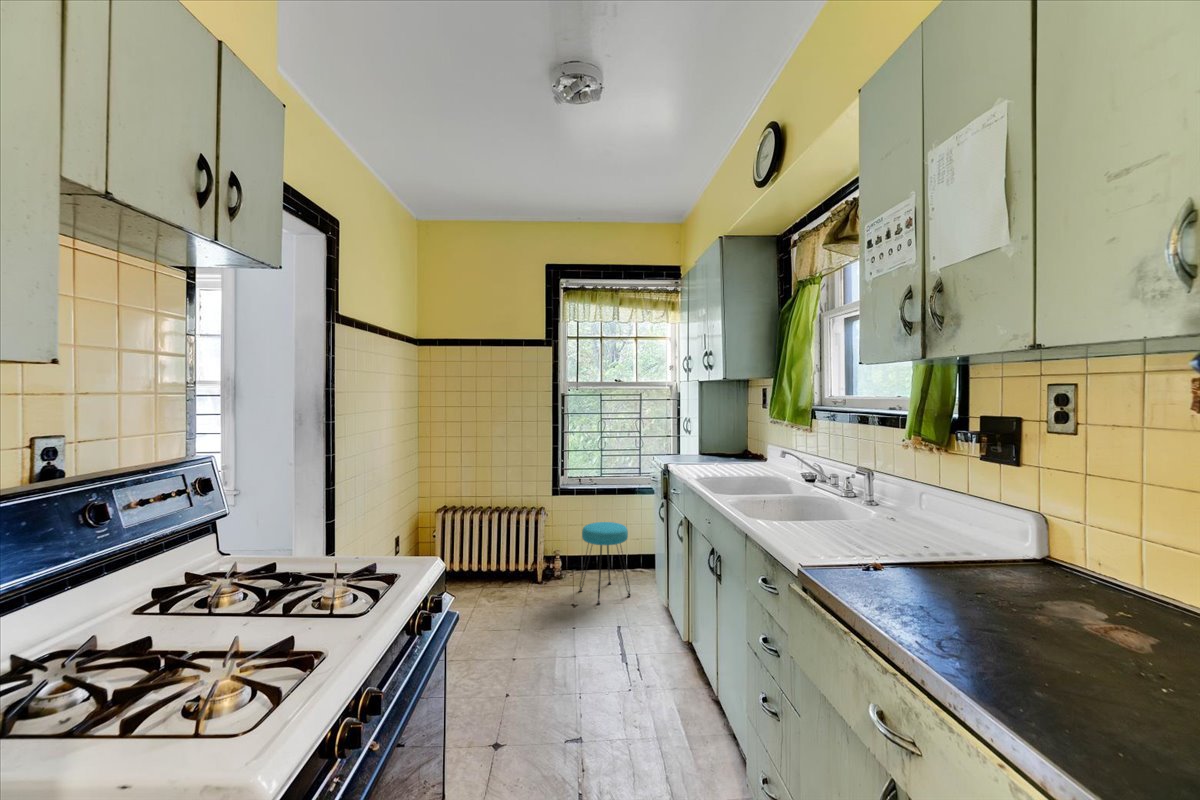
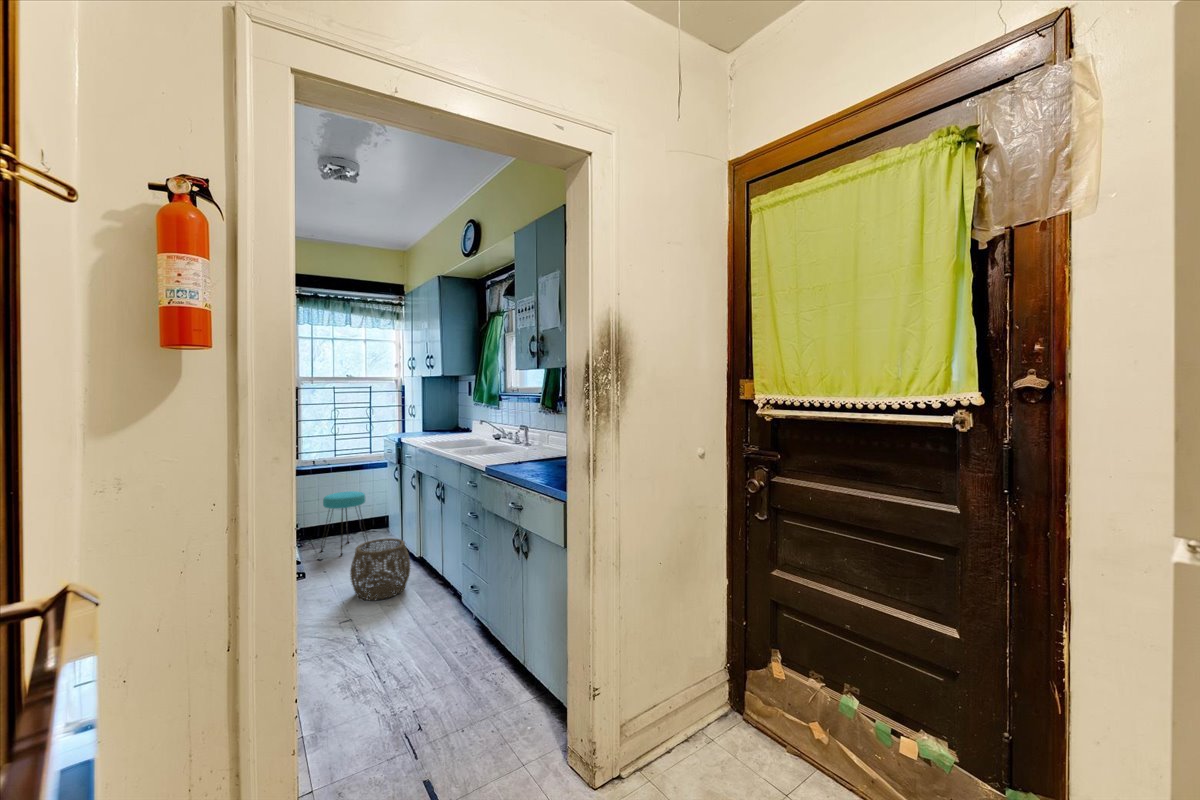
woven basket: none [592,610,672,710] -> present [350,538,410,600]

